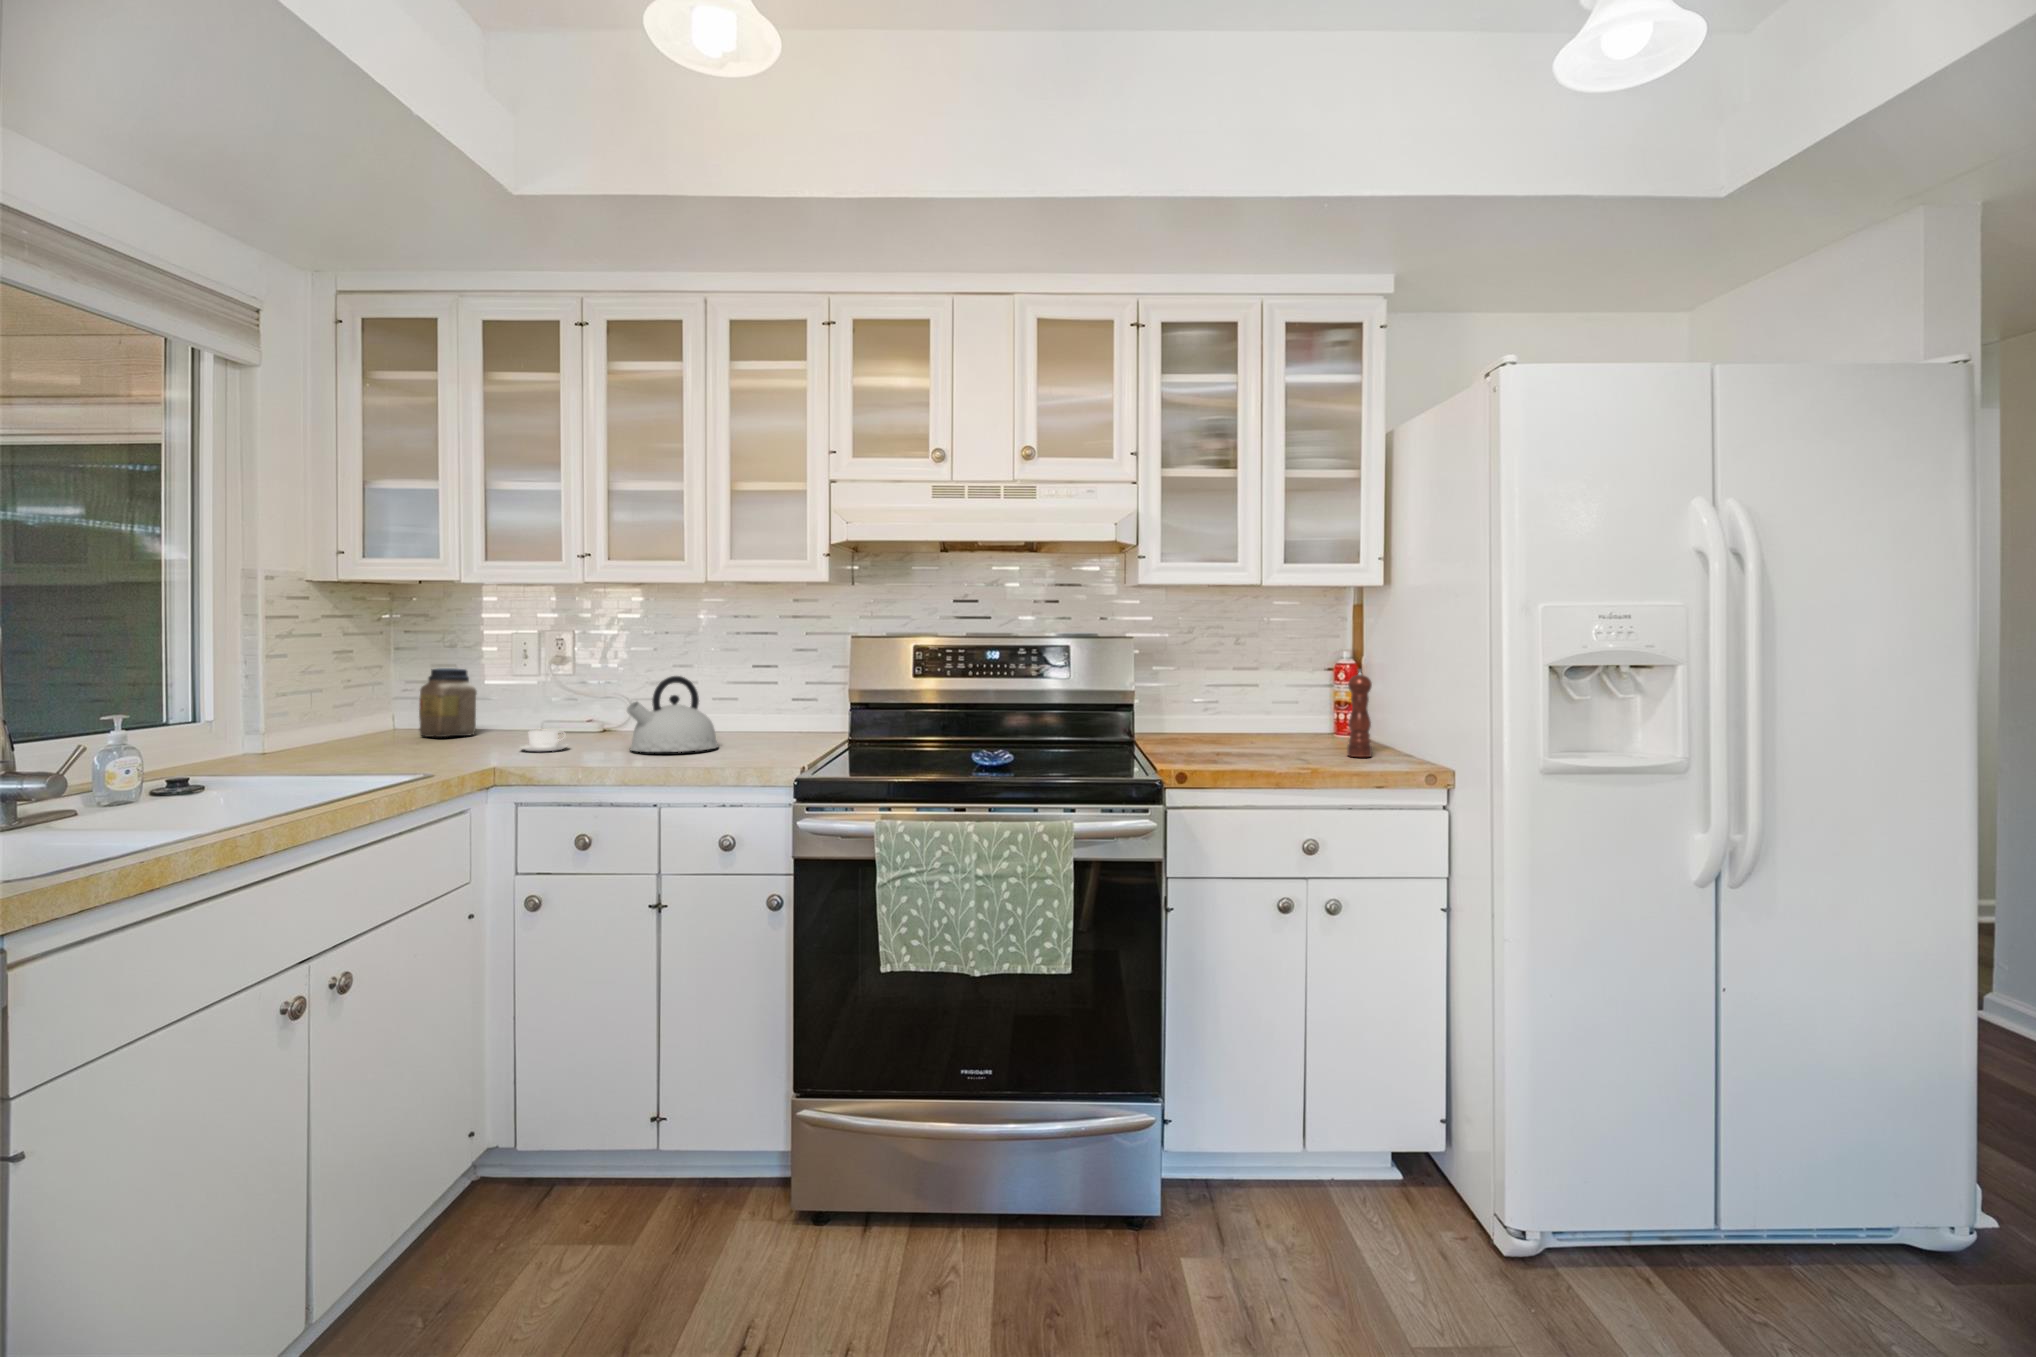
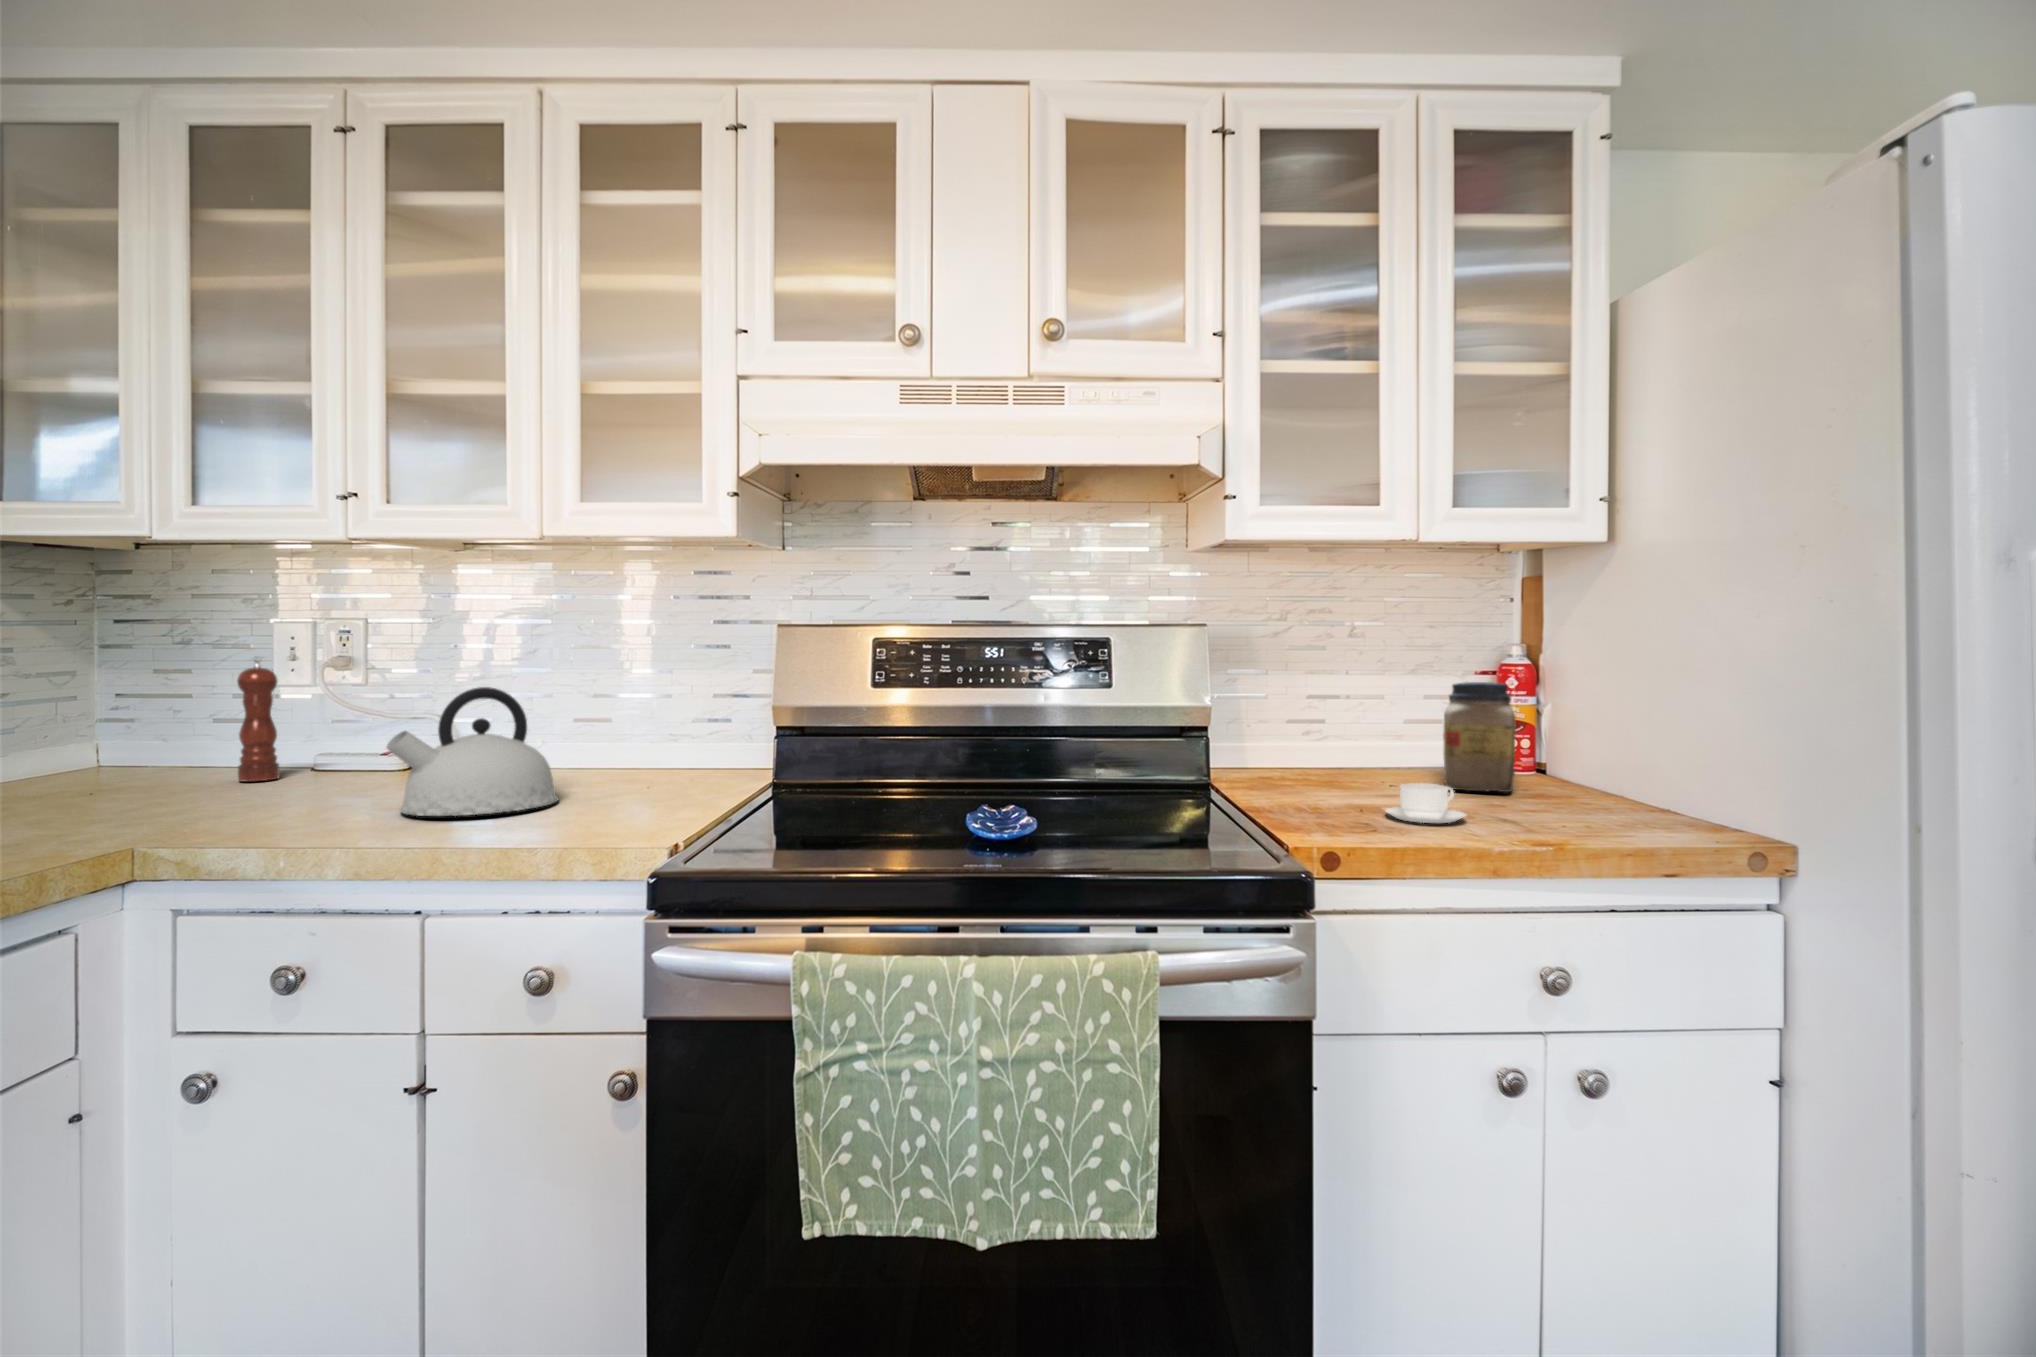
jar: present [419,668,477,737] -> present [1443,682,1516,792]
pepper mill: present [1347,669,1372,757] -> present [237,659,280,782]
coffee cup: present [521,729,567,751] -> present [1385,783,1466,823]

